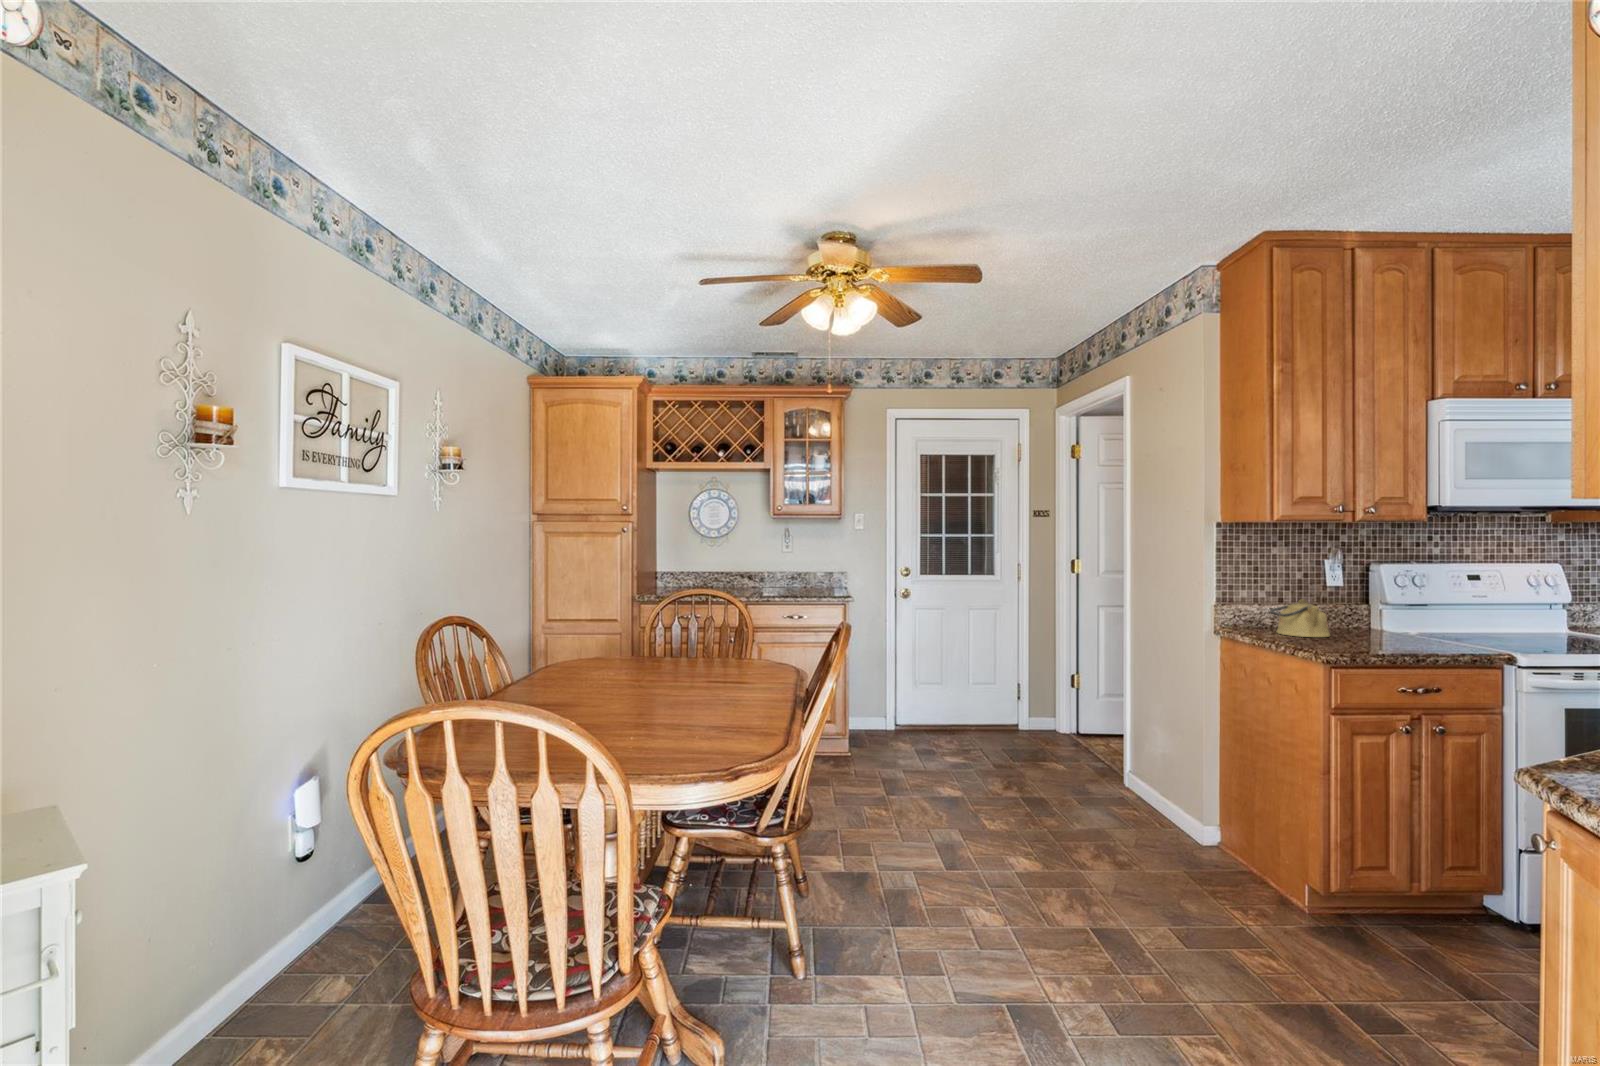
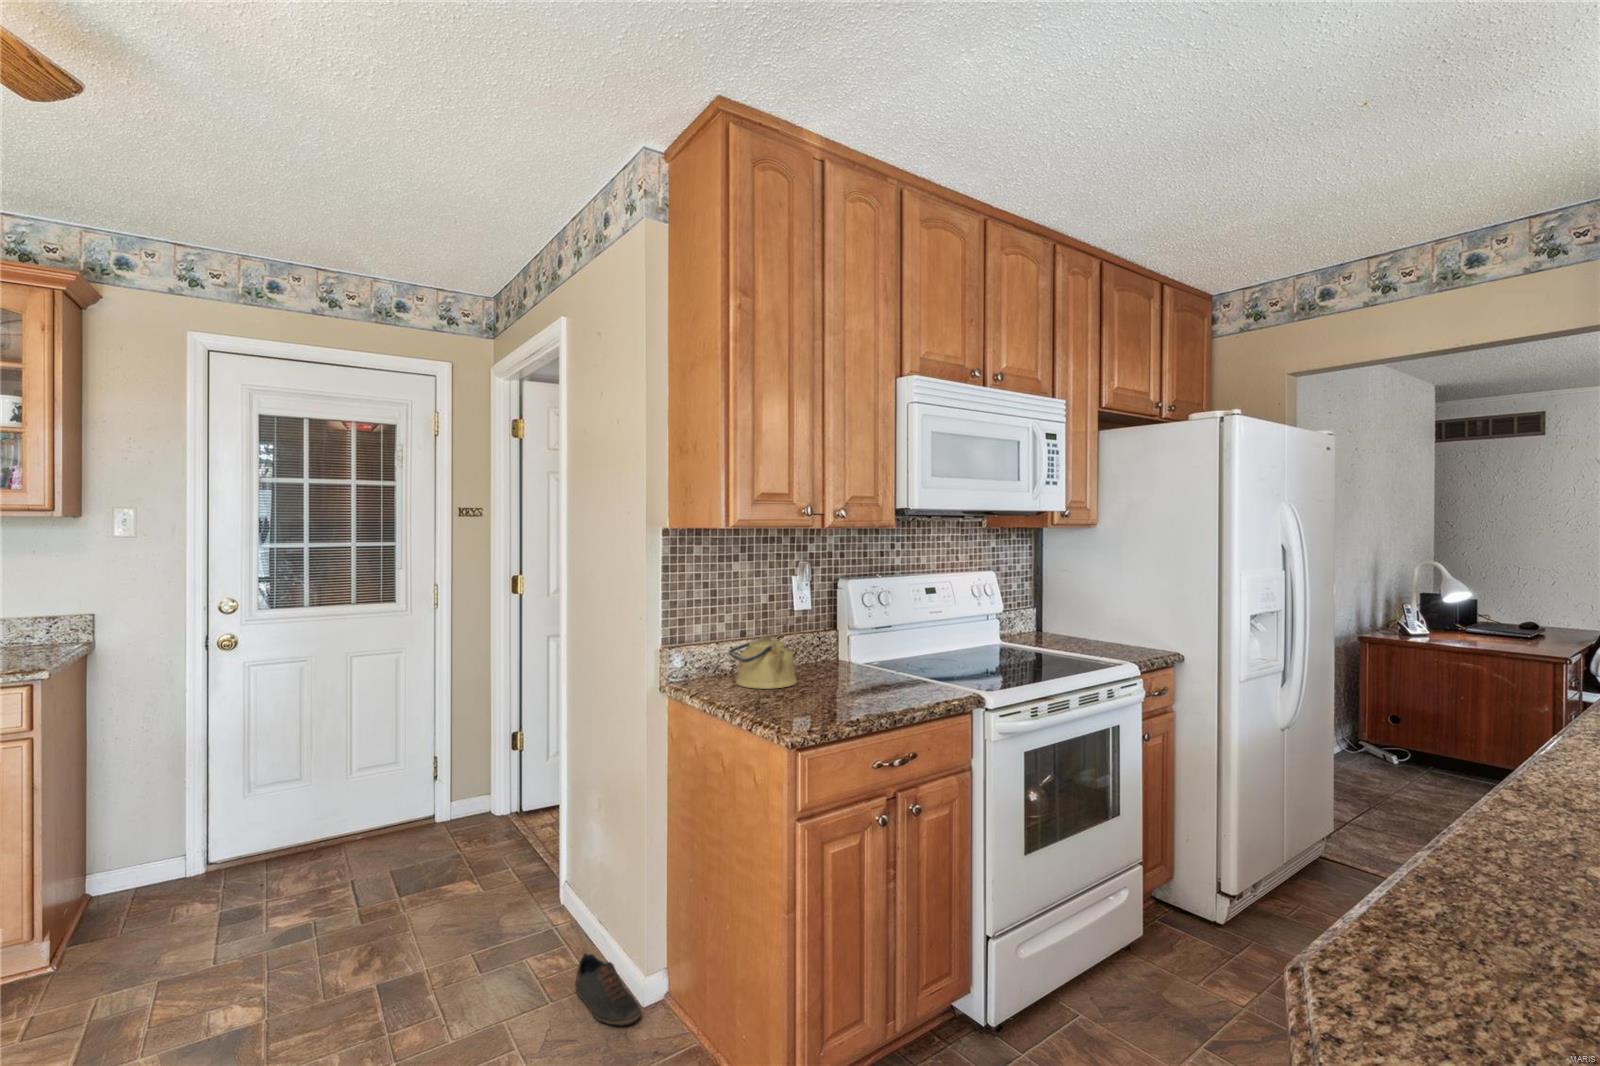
shoe: none [1149,807,1202,851] -> present [575,954,641,1025]

